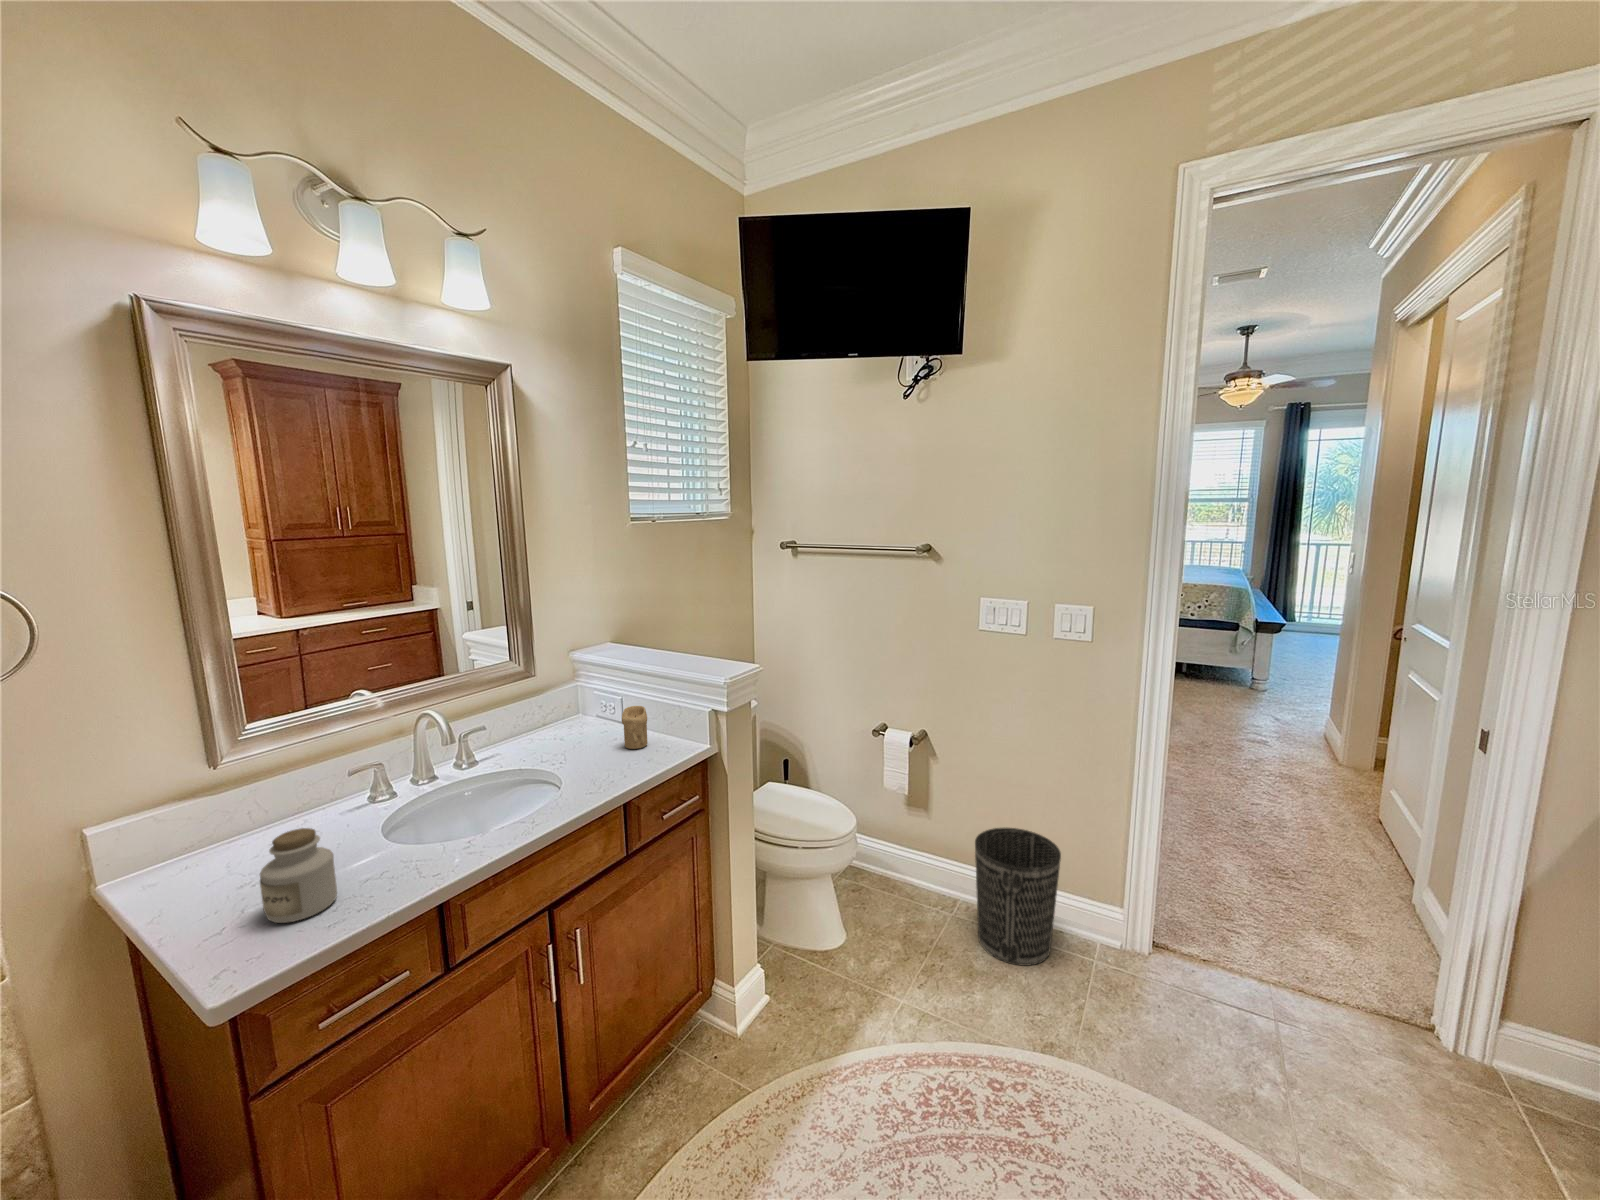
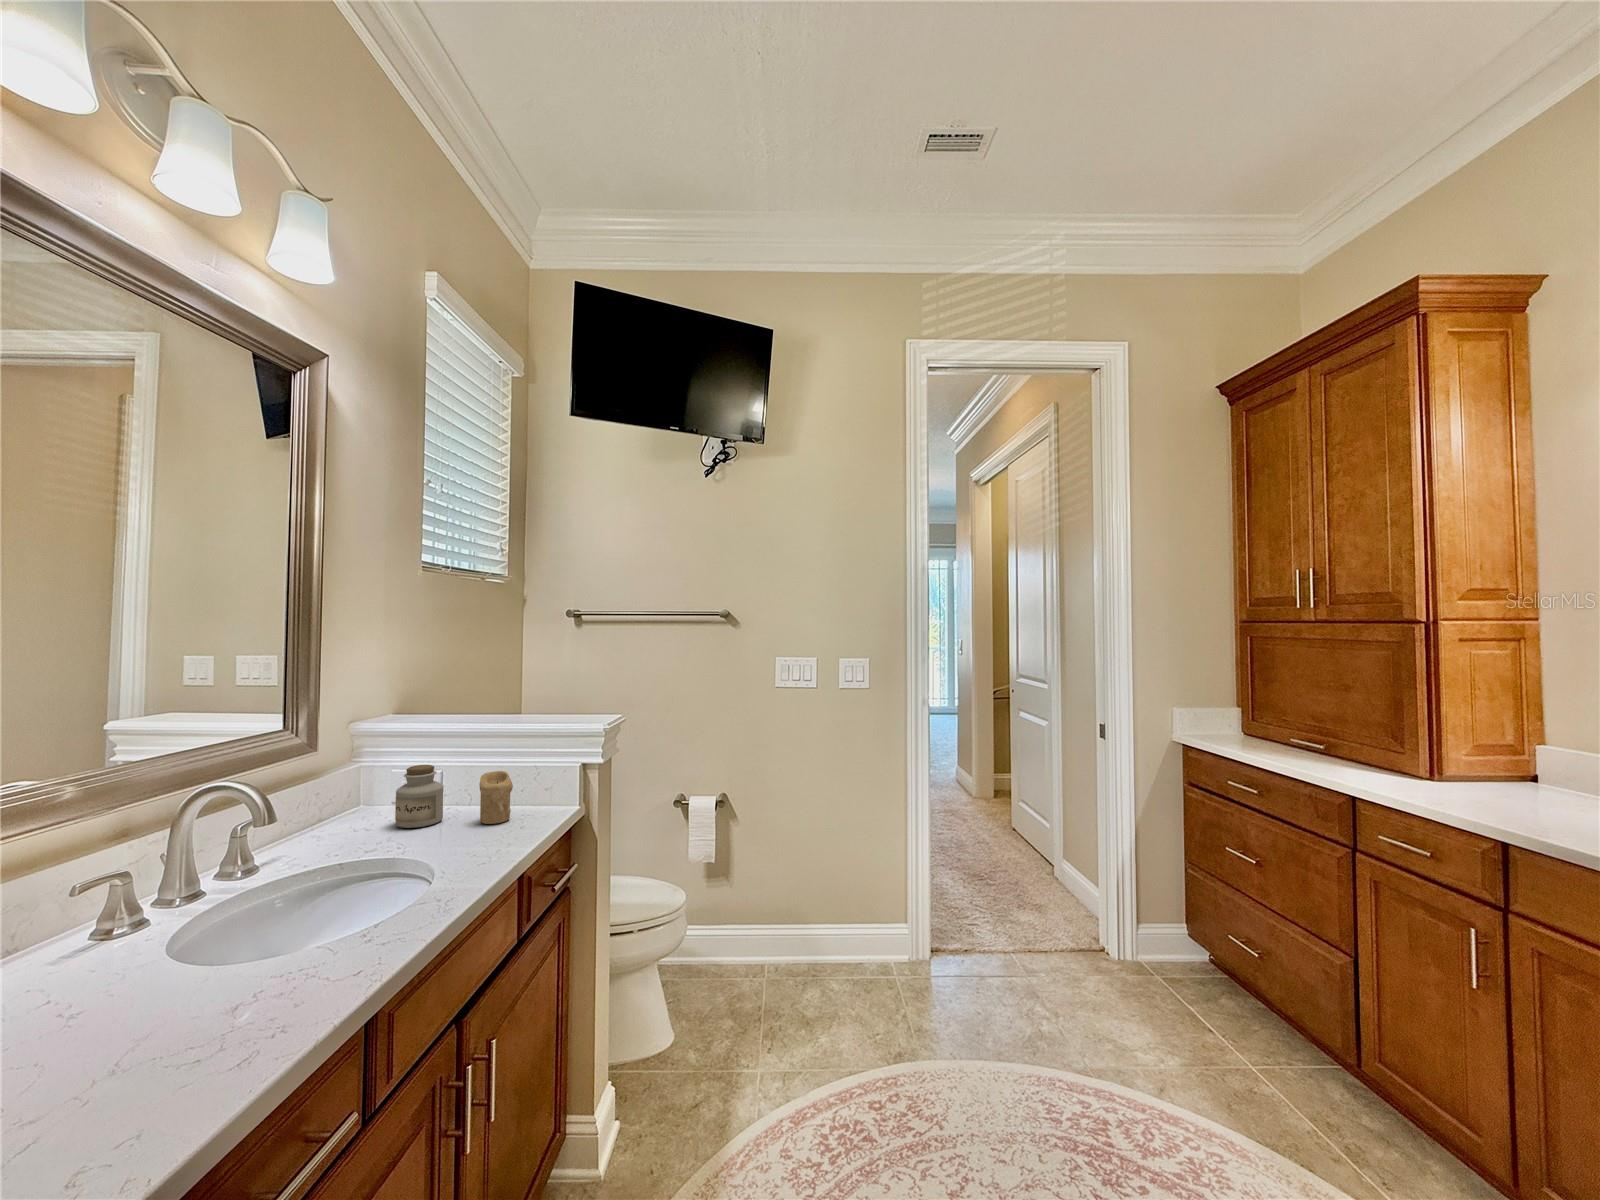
jar: present [260,828,337,923] -> present [395,765,444,828]
wastebasket: present [975,828,1061,966] -> none [789,872,866,1004]

